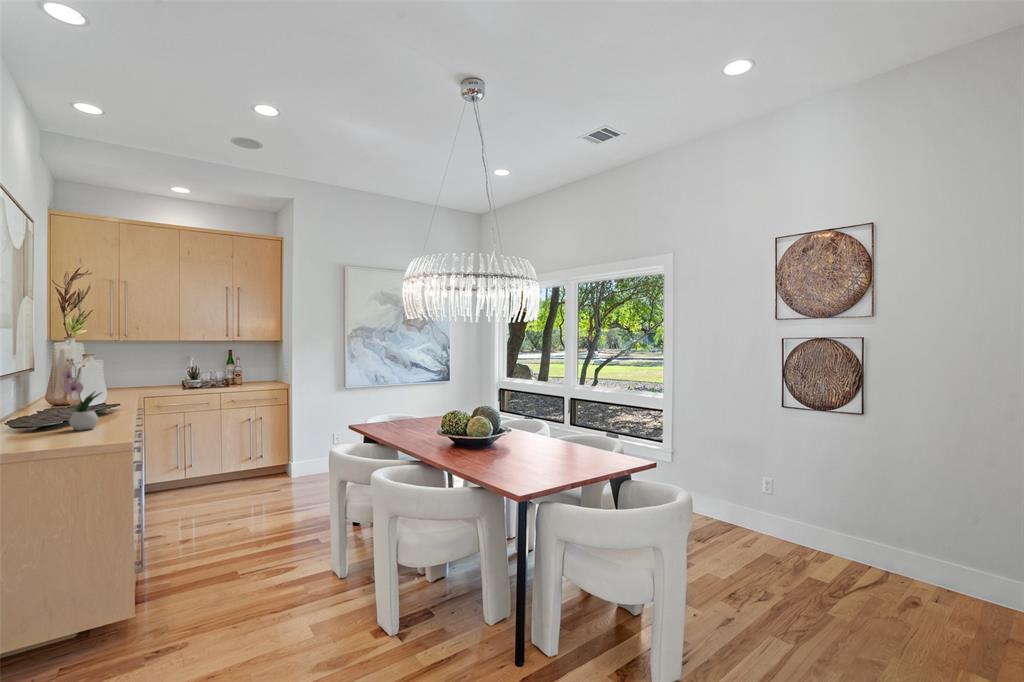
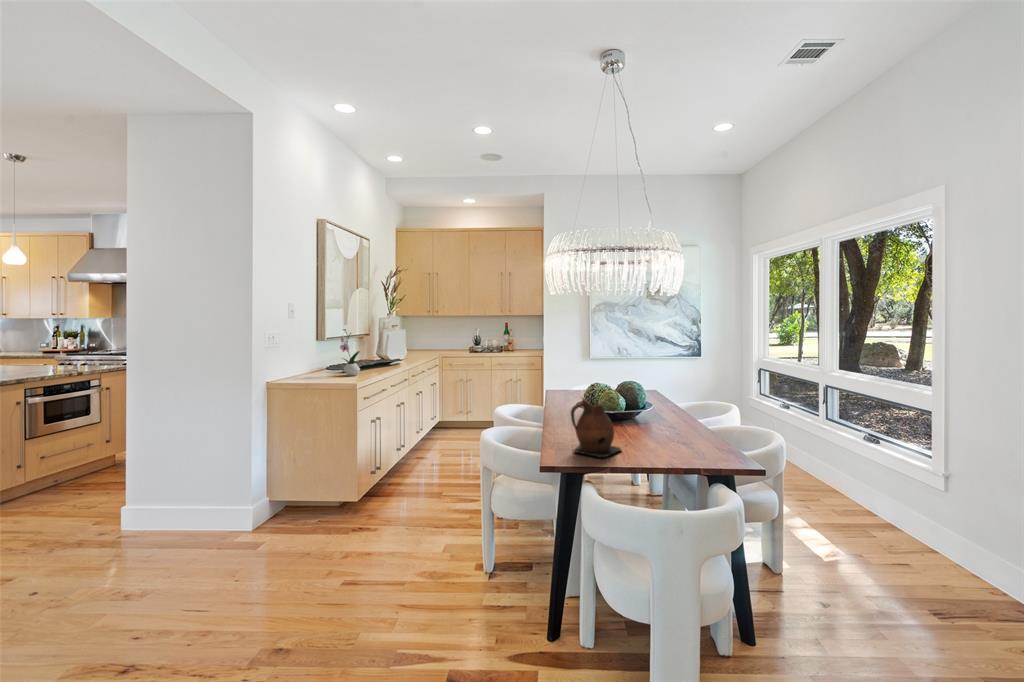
ceramic pitcher: none [497,417,540,473] -> present [571,397,621,457]

